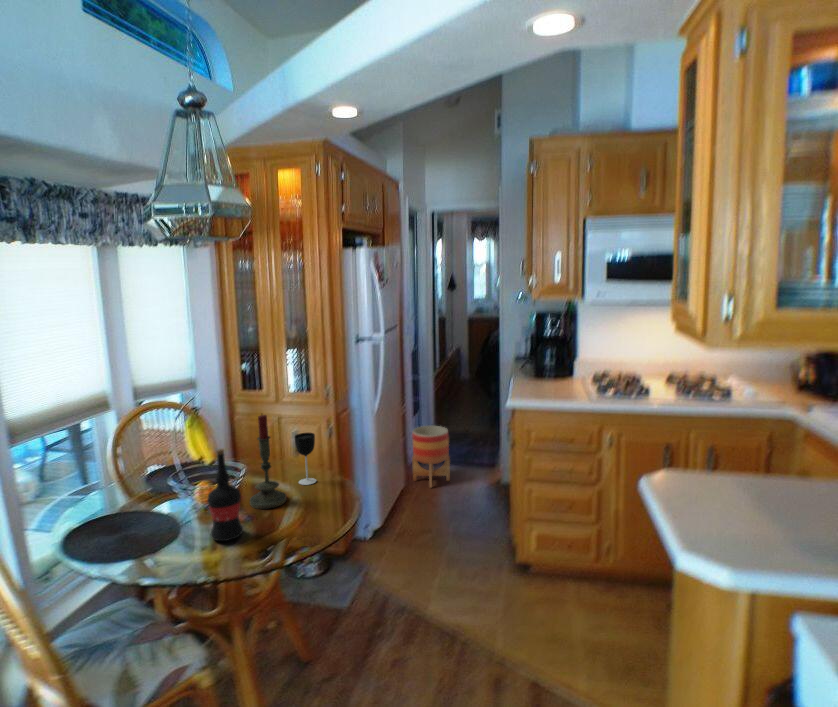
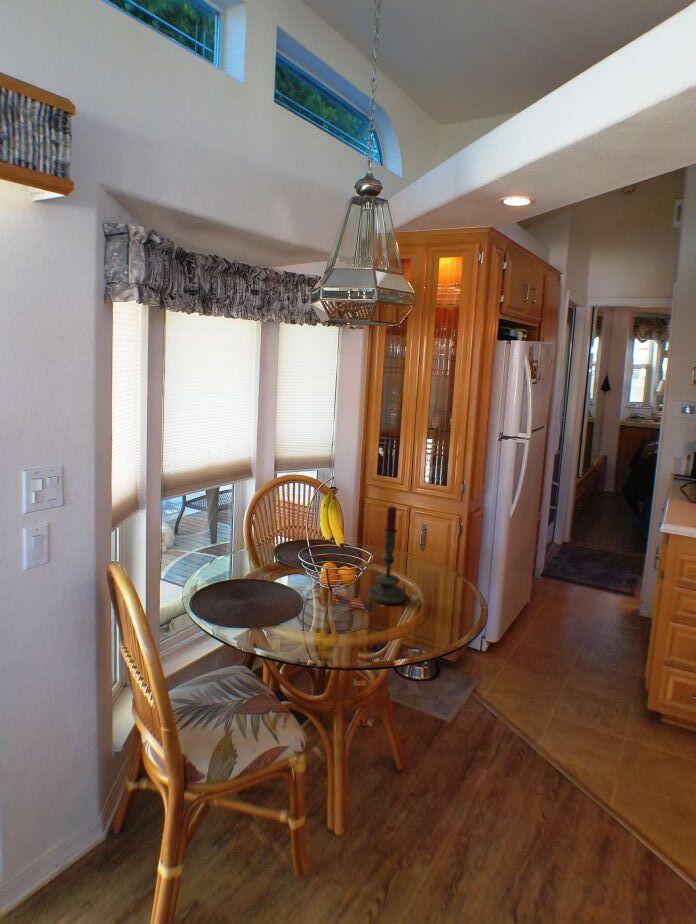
planter: present [412,426,450,488] -> none [537,538,586,607]
wine glass: present [295,433,316,485] -> none [419,530,443,586]
wine bottle: present [207,449,243,541] -> none [326,537,360,631]

